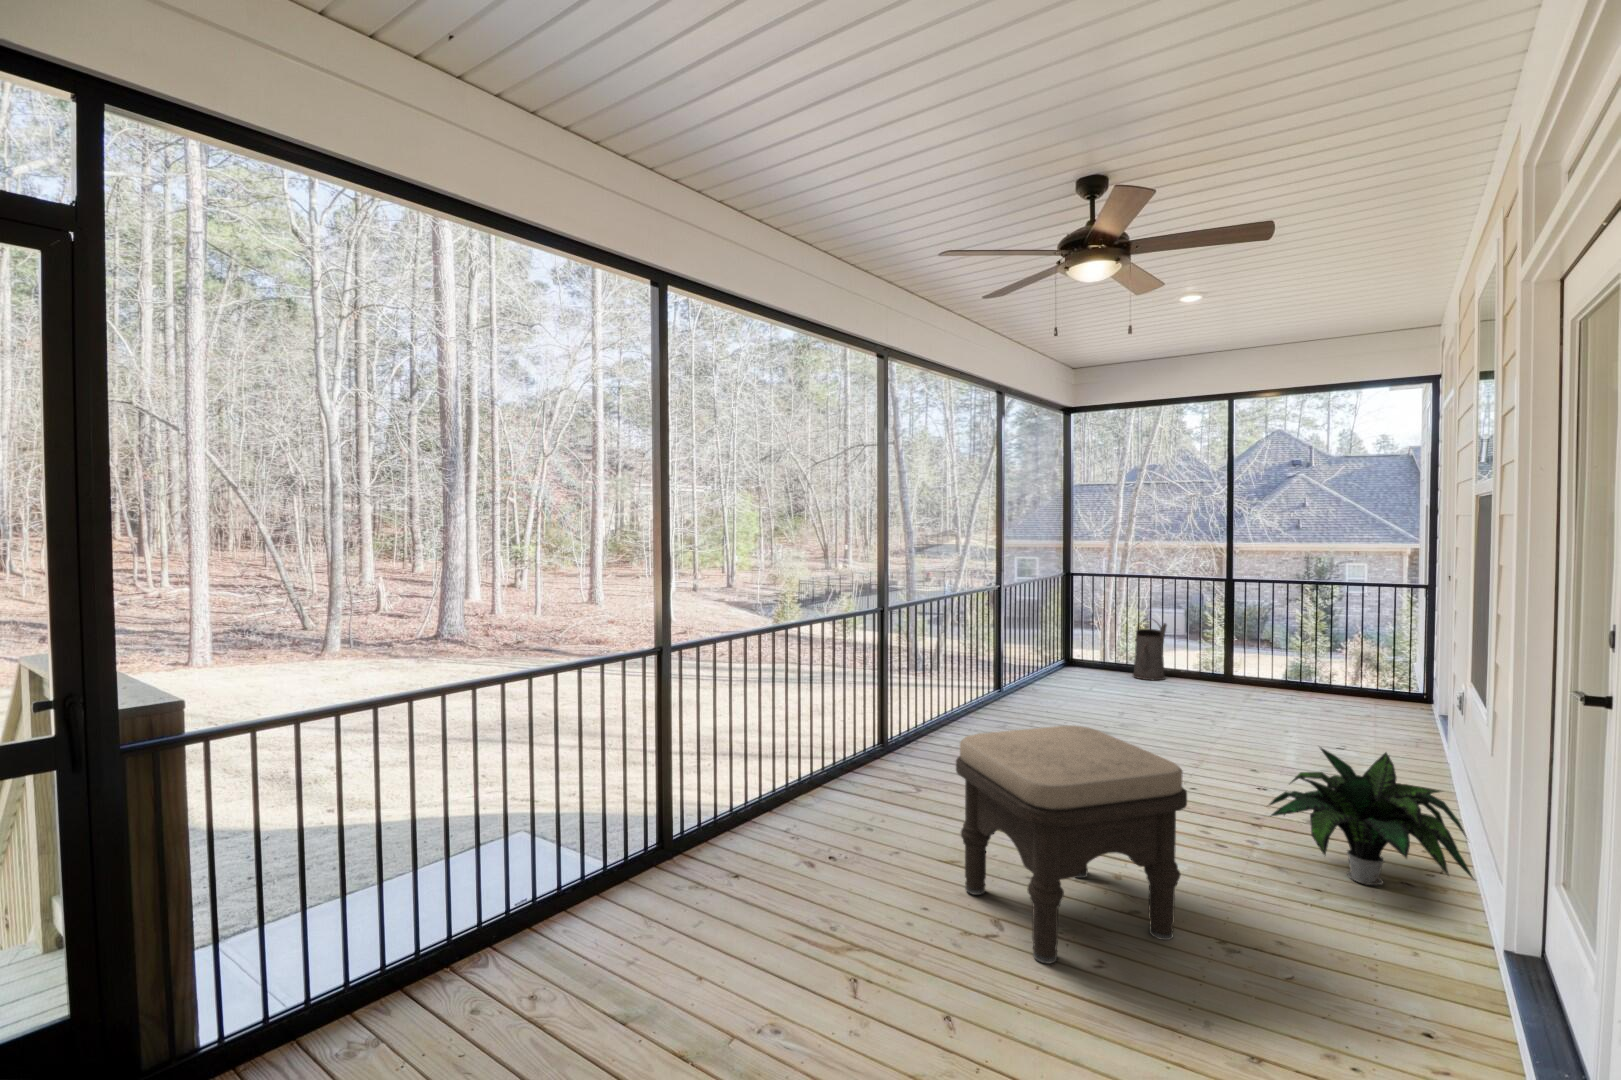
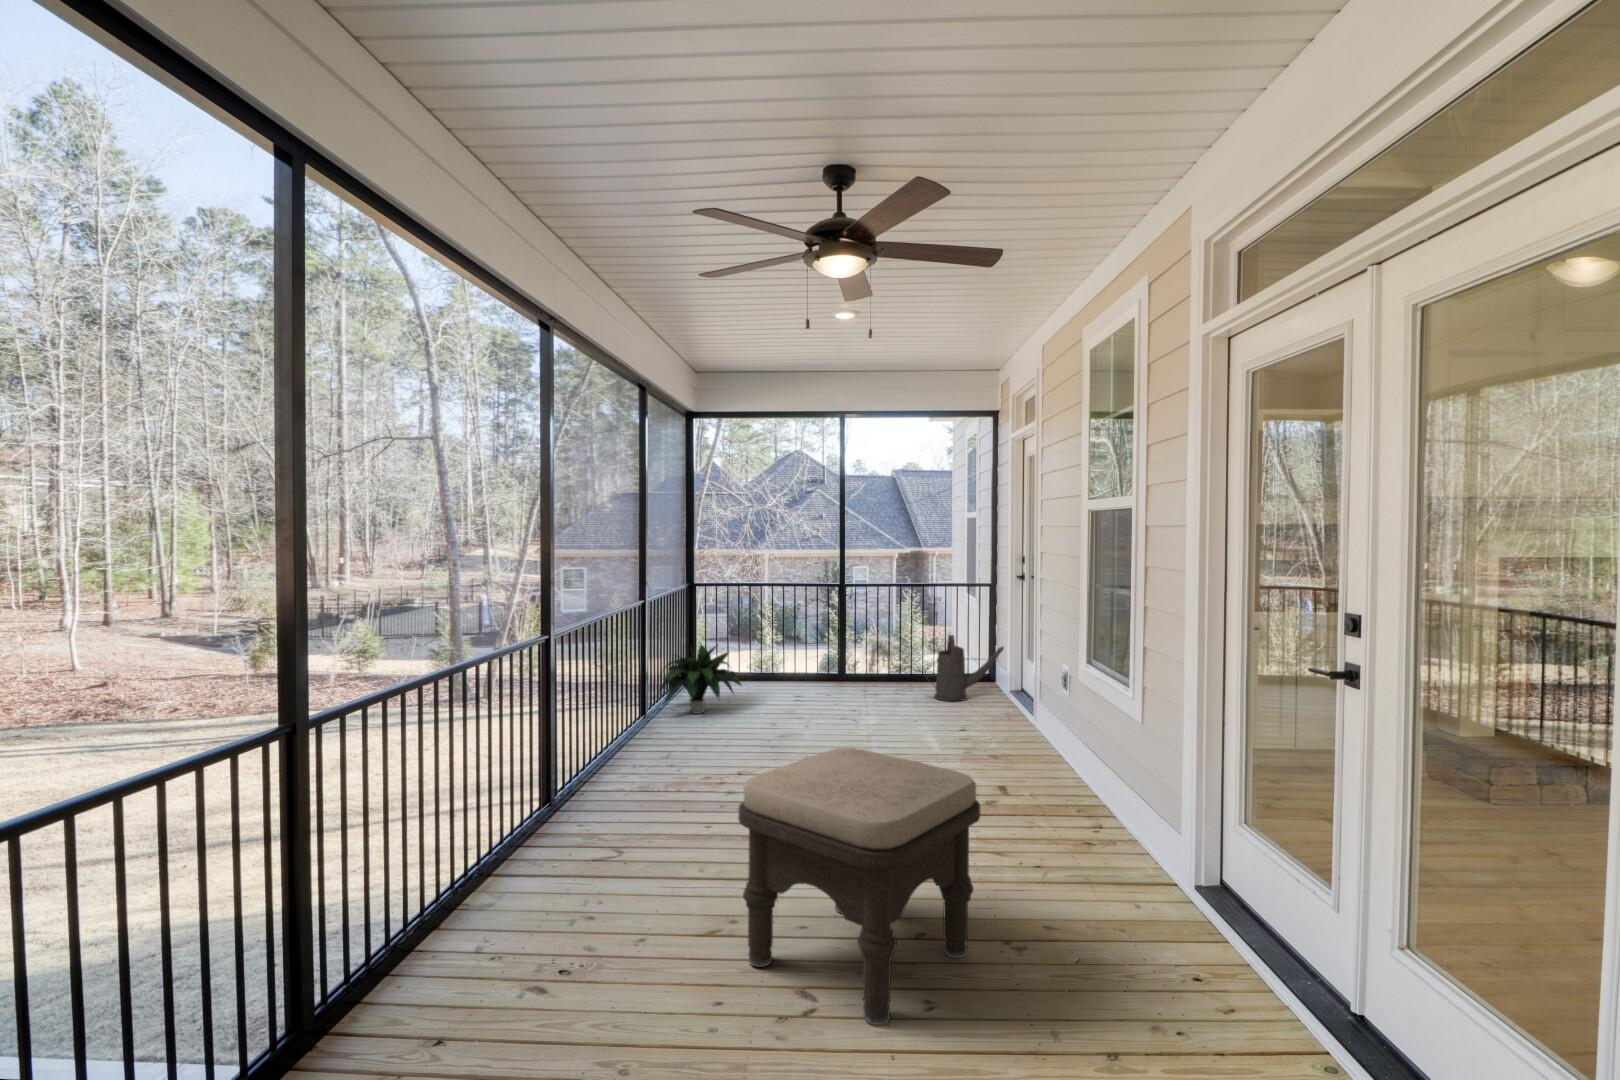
watering can: present [1133,620,1167,680] -> present [926,635,1004,701]
potted plant: present [1269,748,1473,885] -> present [658,644,741,714]

